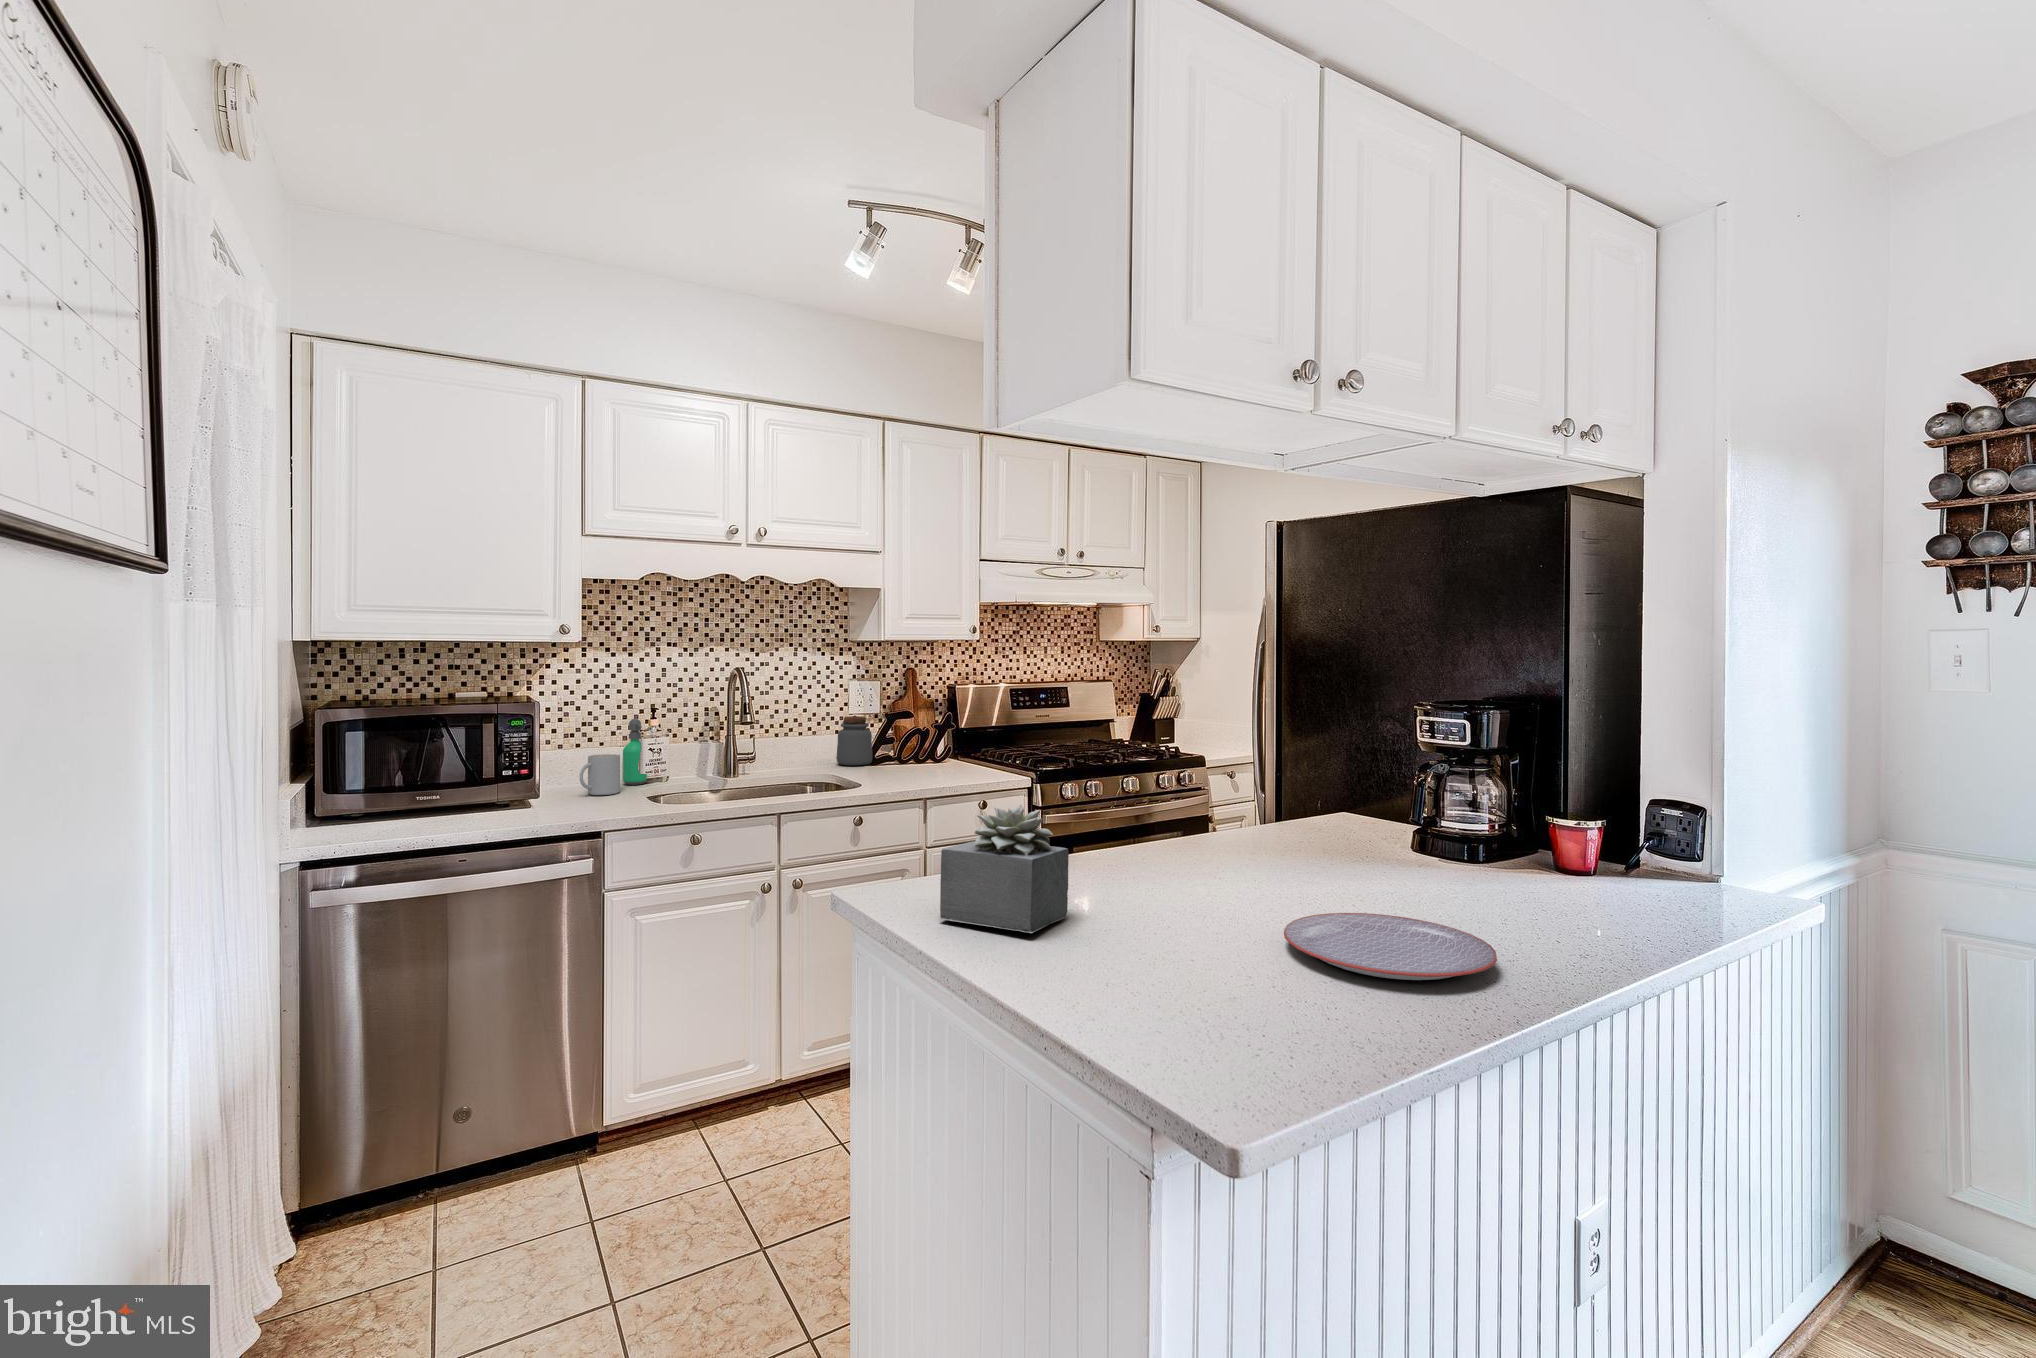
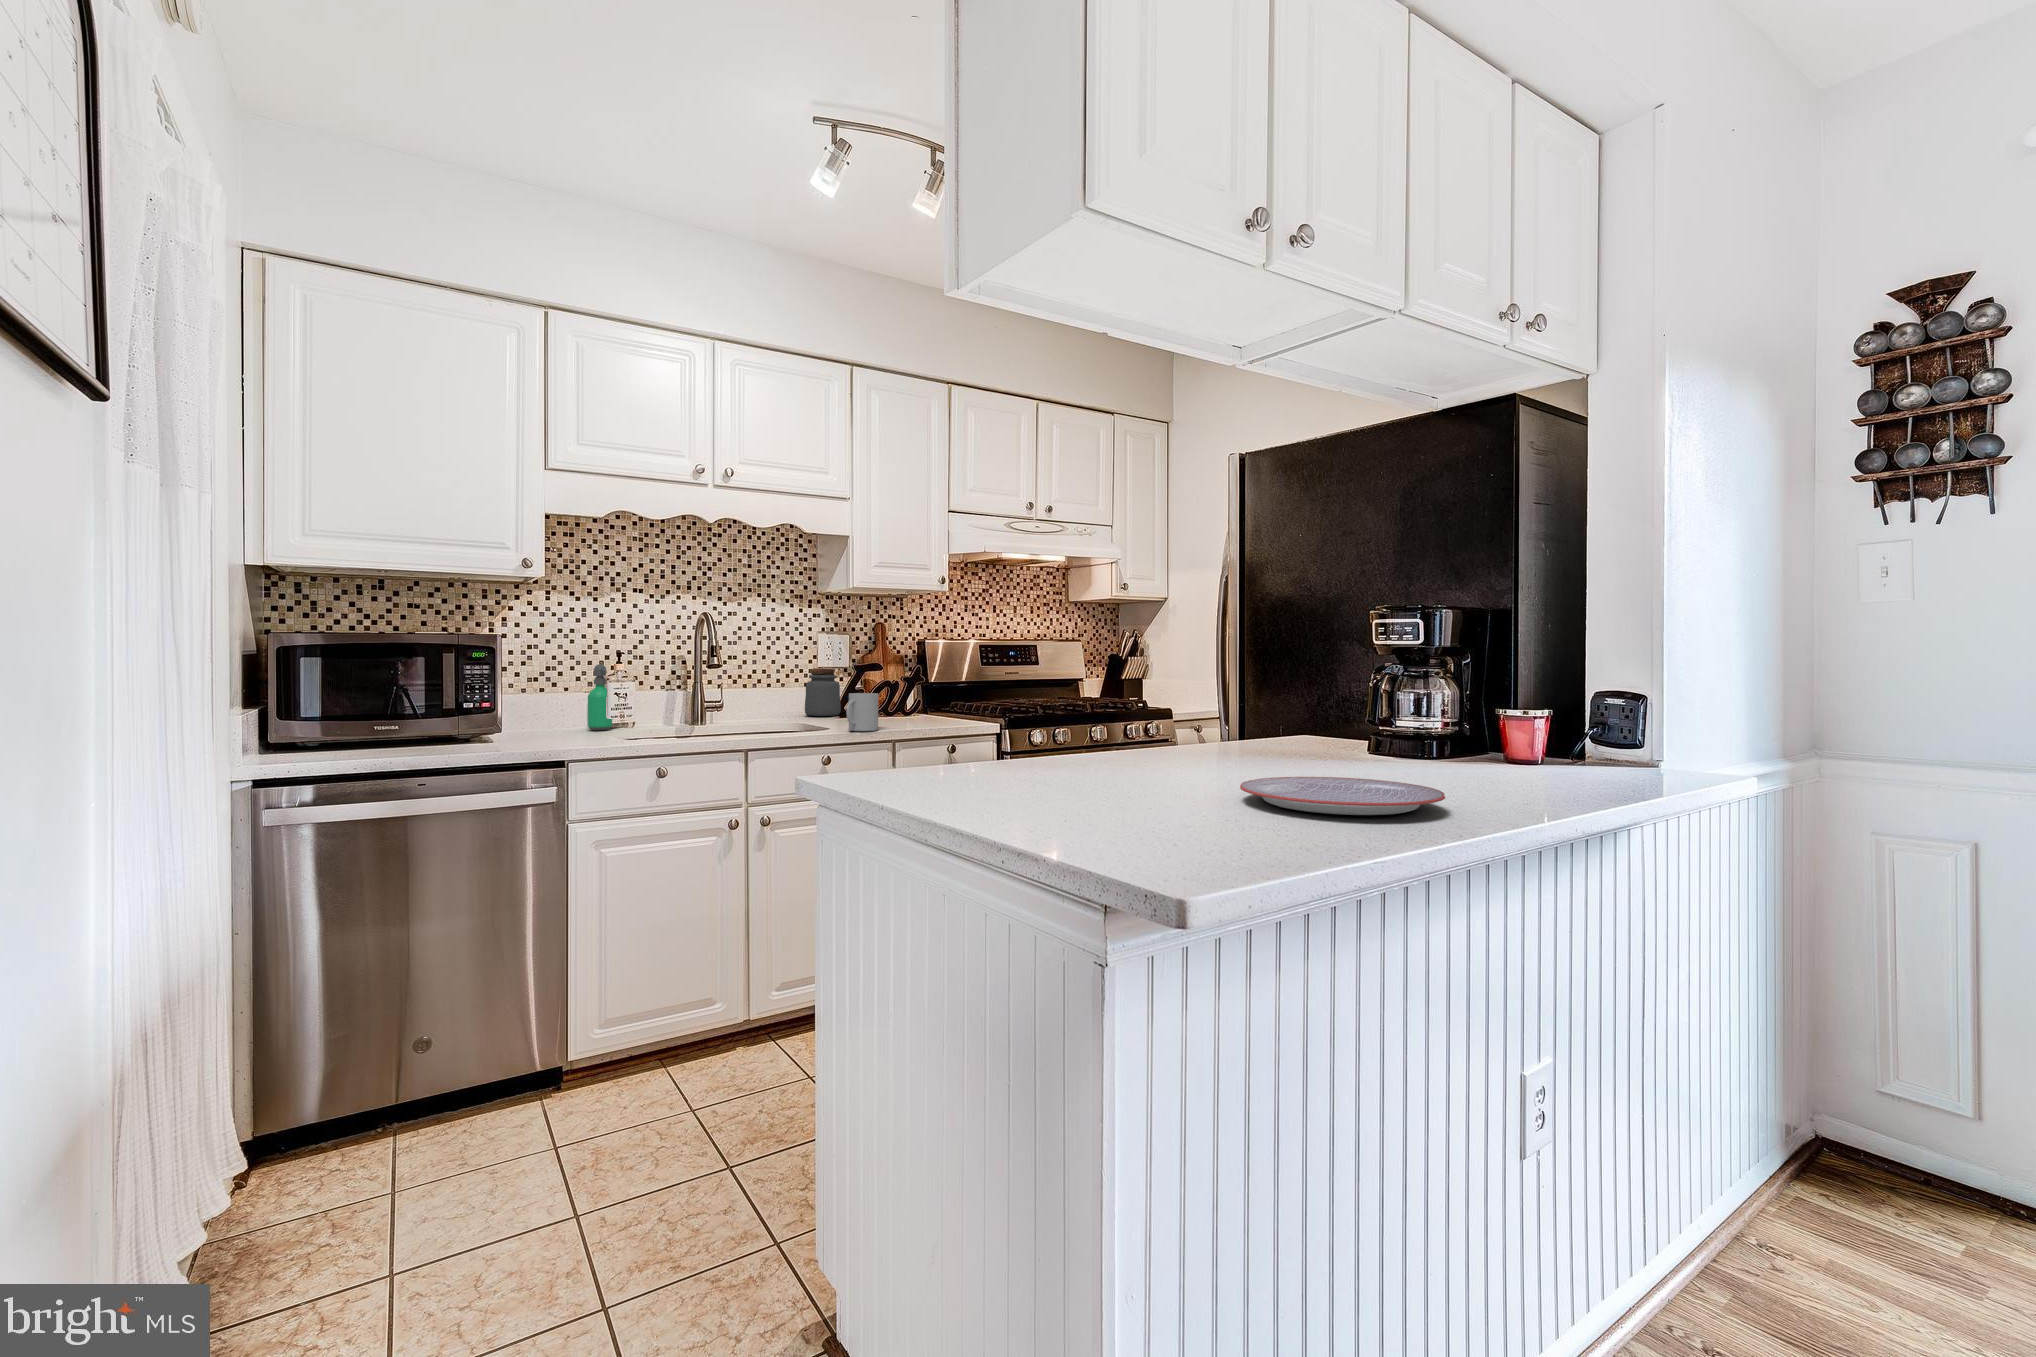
mug: present [580,754,620,795] -> present [846,693,878,731]
succulent plant: present [940,805,1069,933] -> none [901,674,1030,790]

